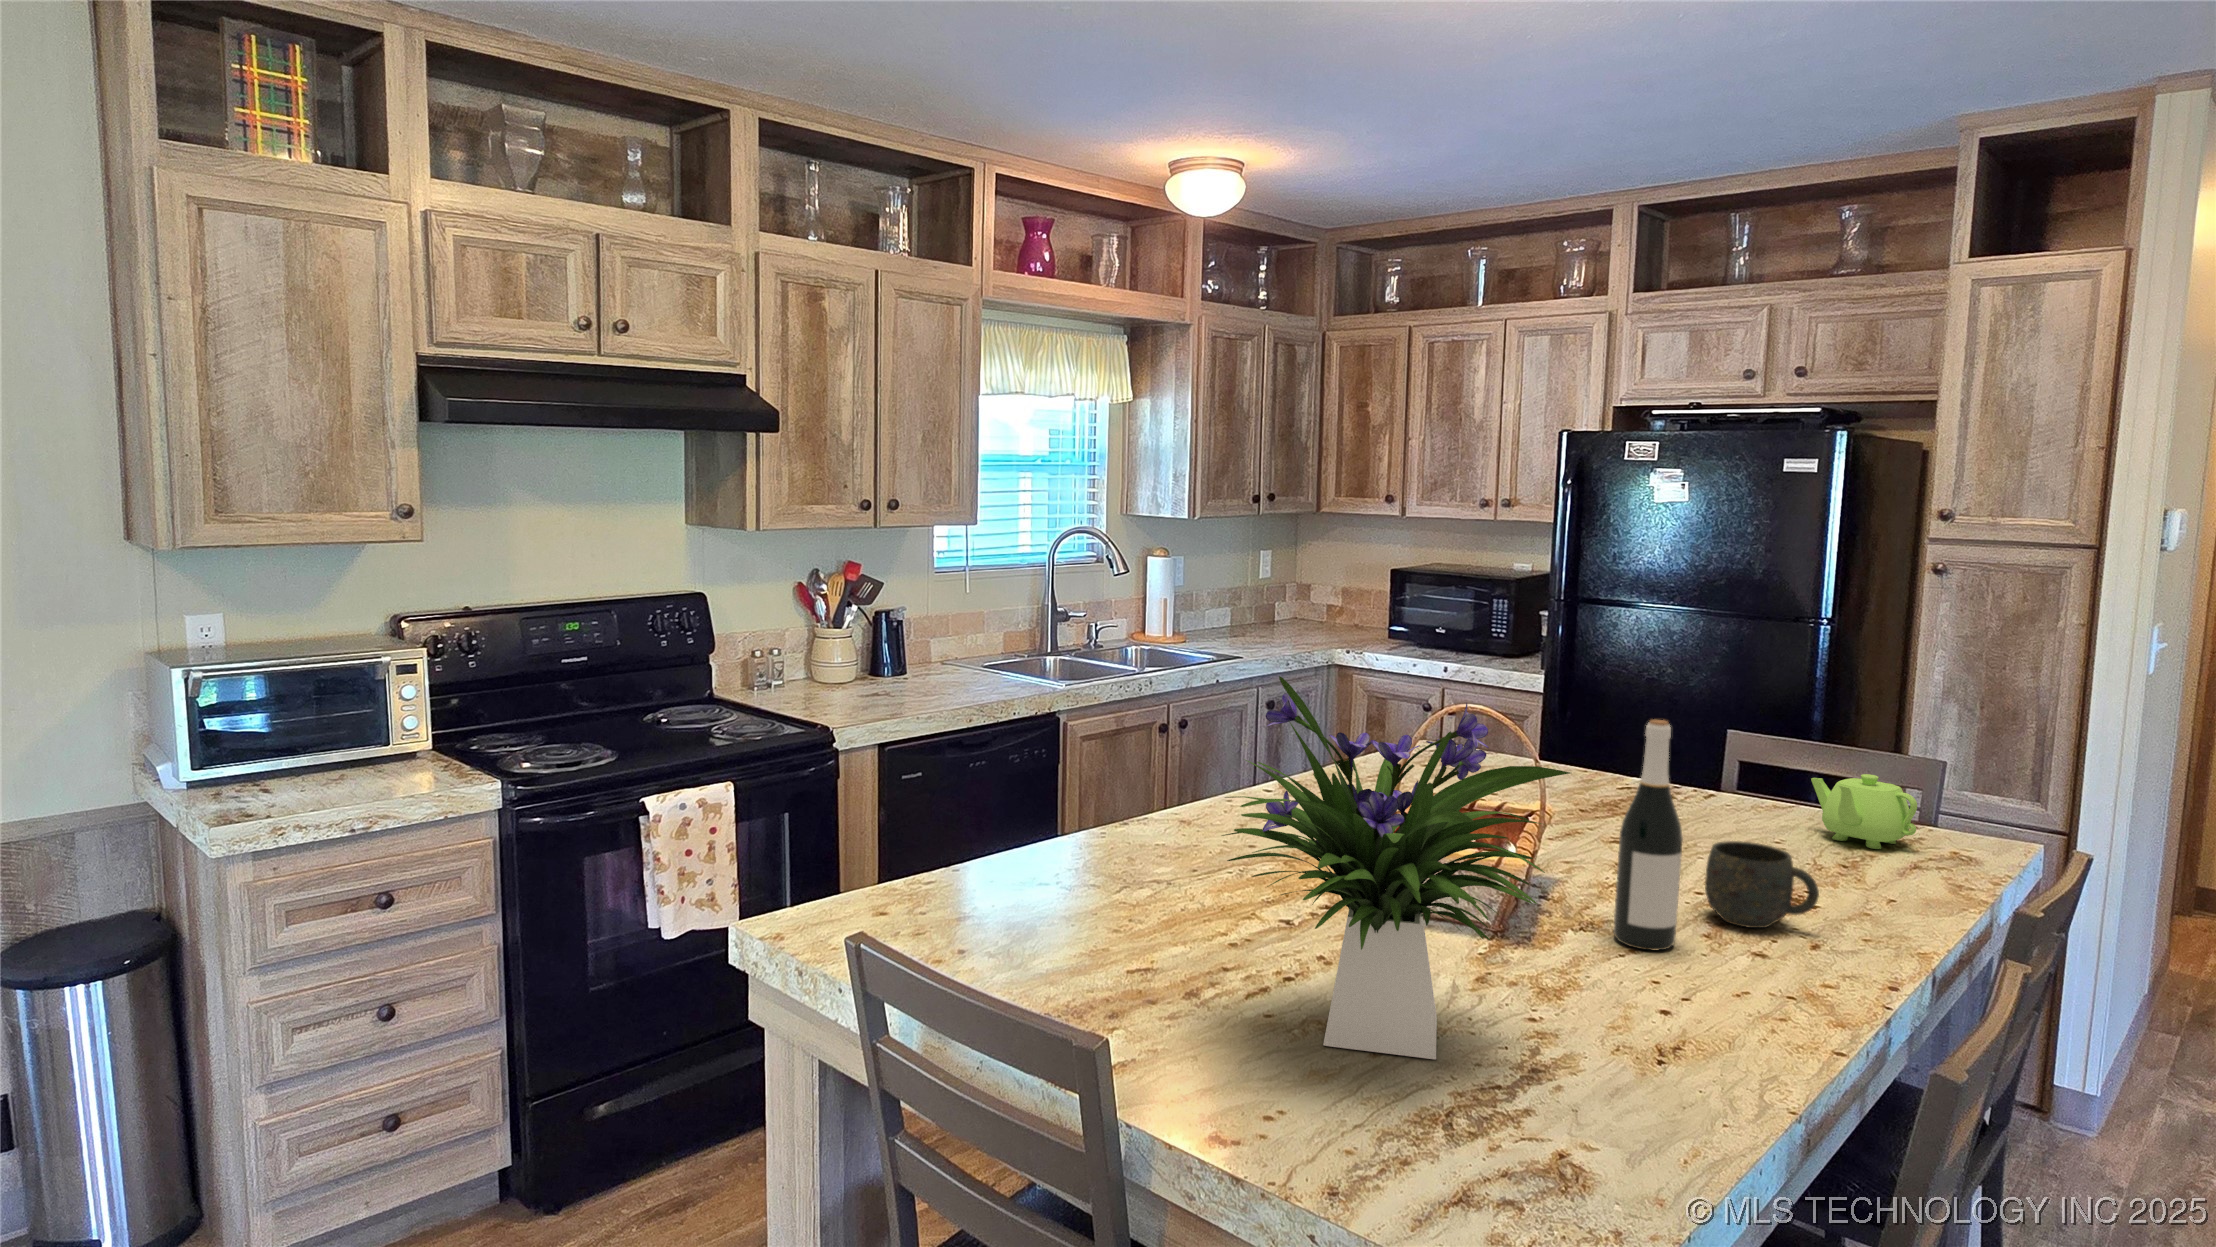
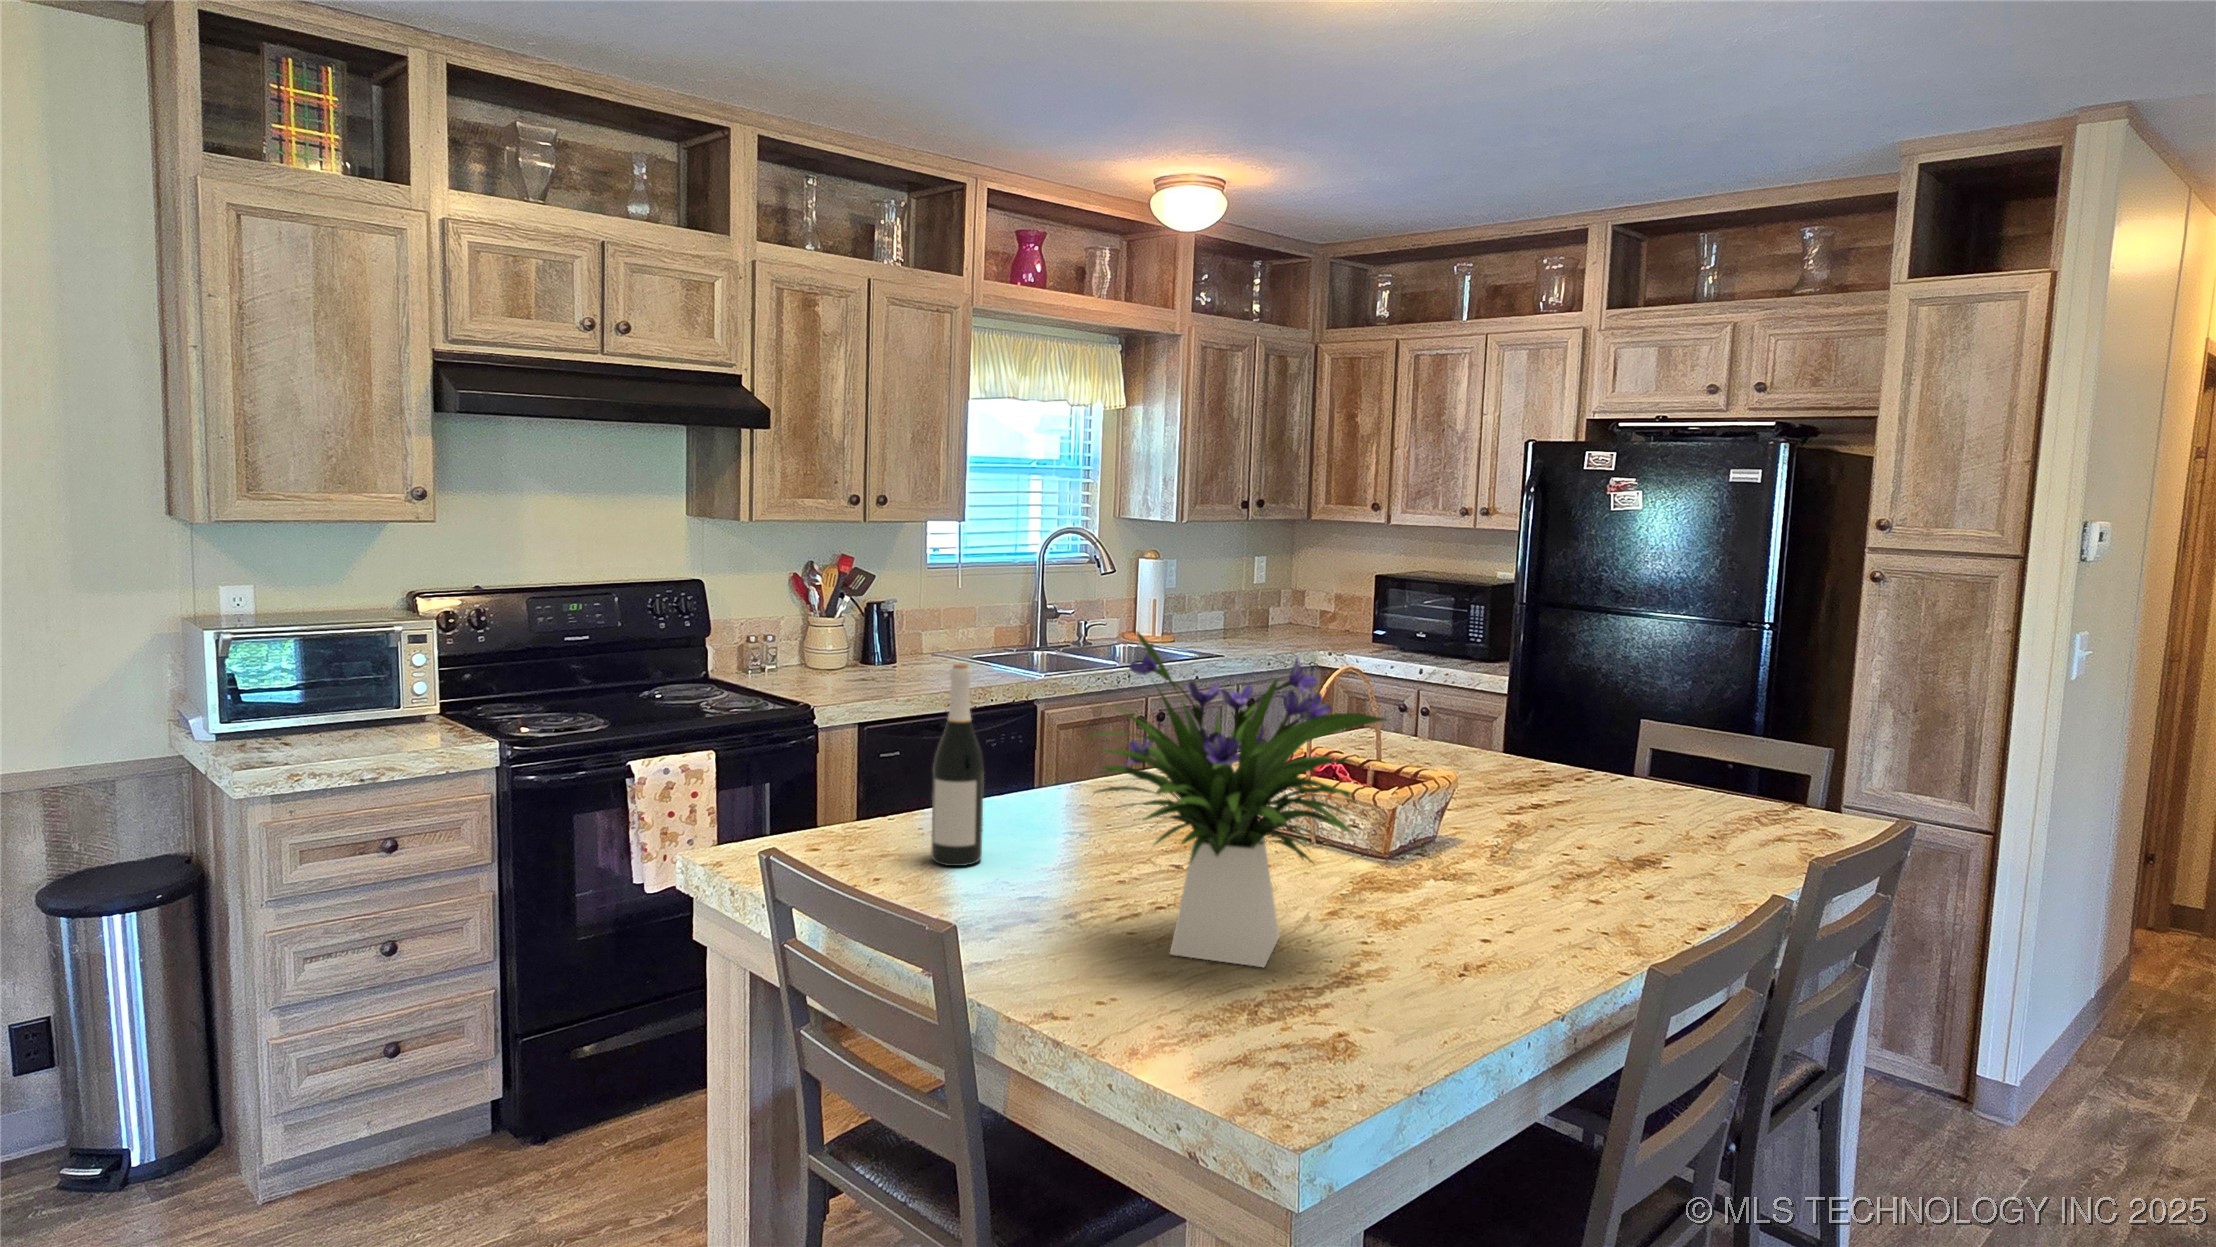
wine bottle: present [1613,719,1683,950] -> present [931,664,984,866]
teapot: present [1811,774,1917,849] -> none [1701,756,1792,825]
mug: present [1705,841,1819,928] -> none [1563,805,1660,882]

